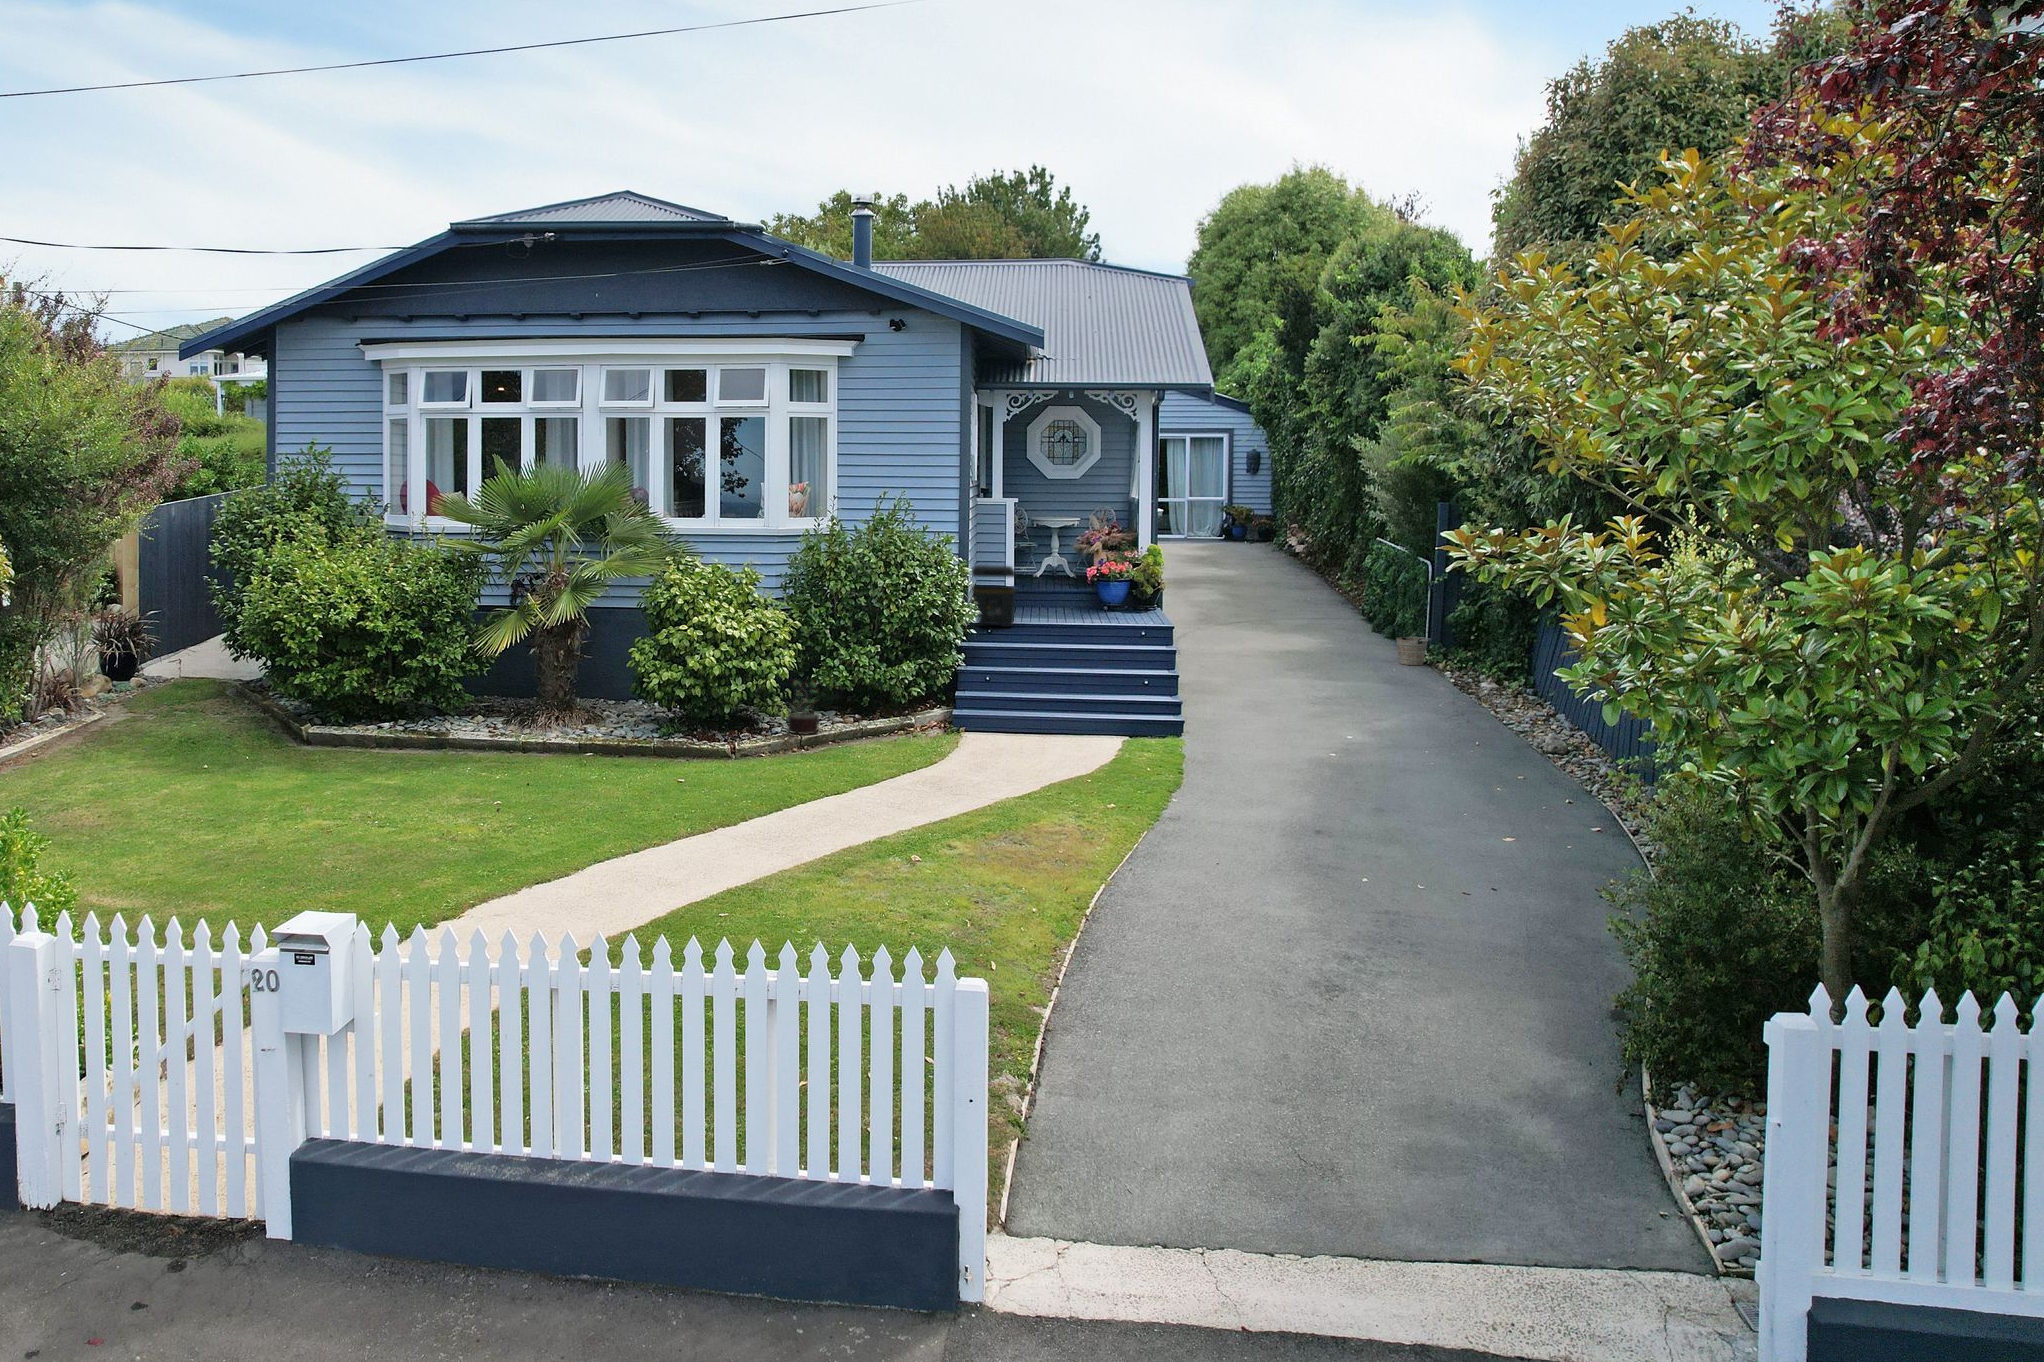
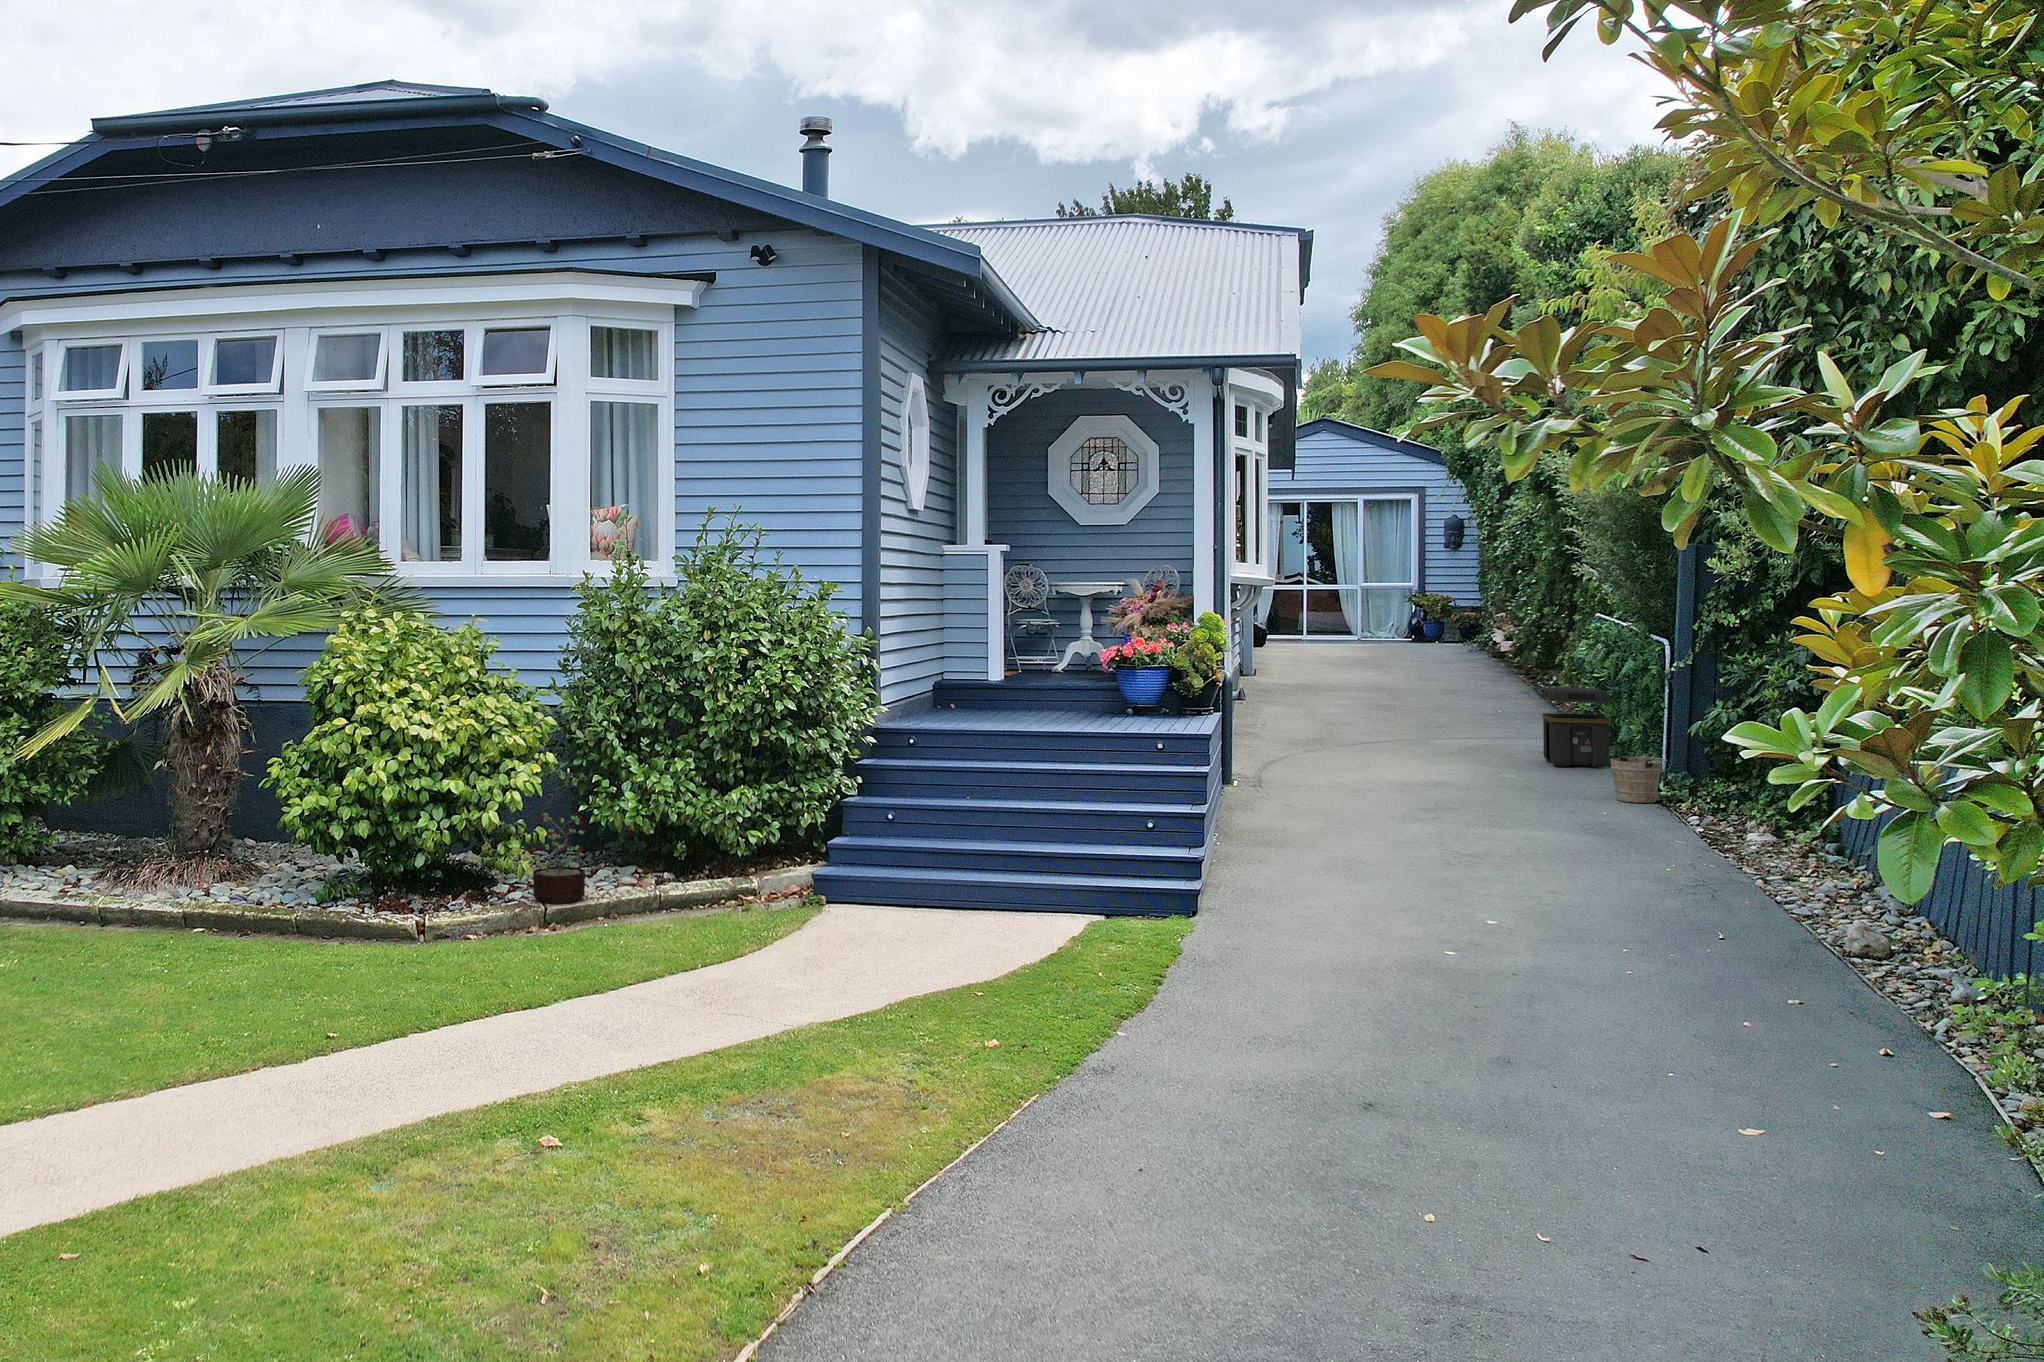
toolbox: present [972,565,1016,627] -> present [1542,687,1610,767]

